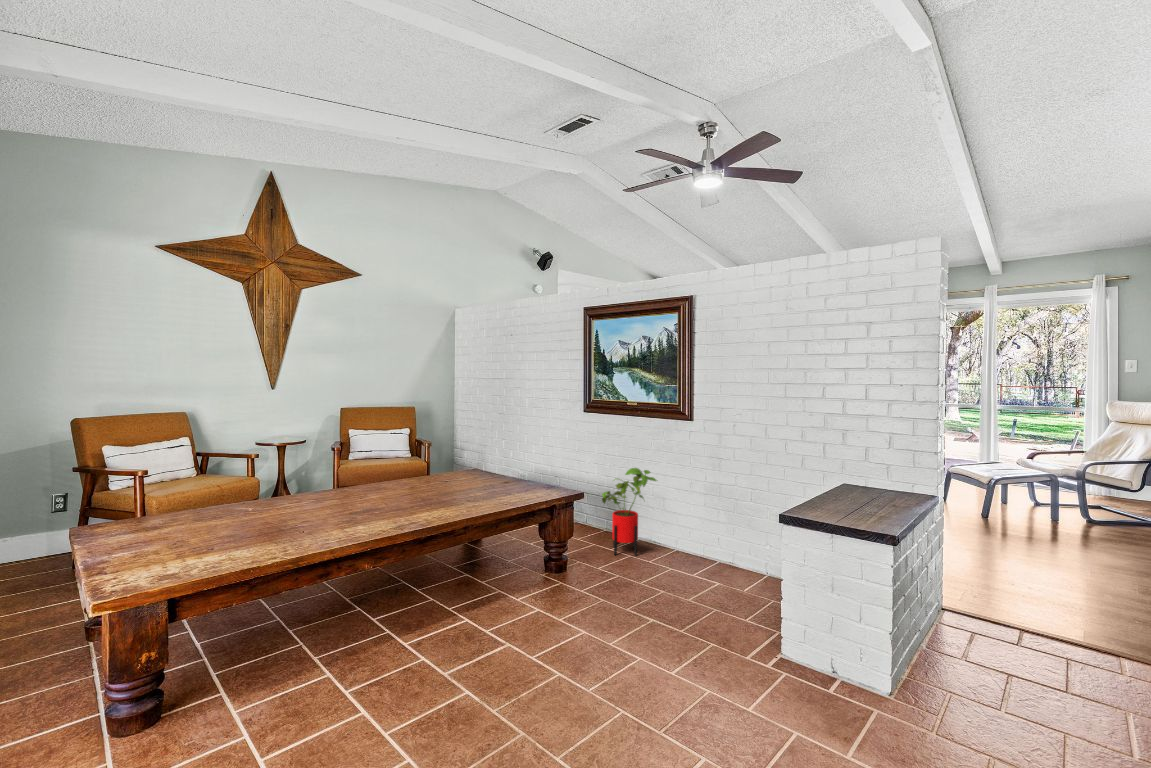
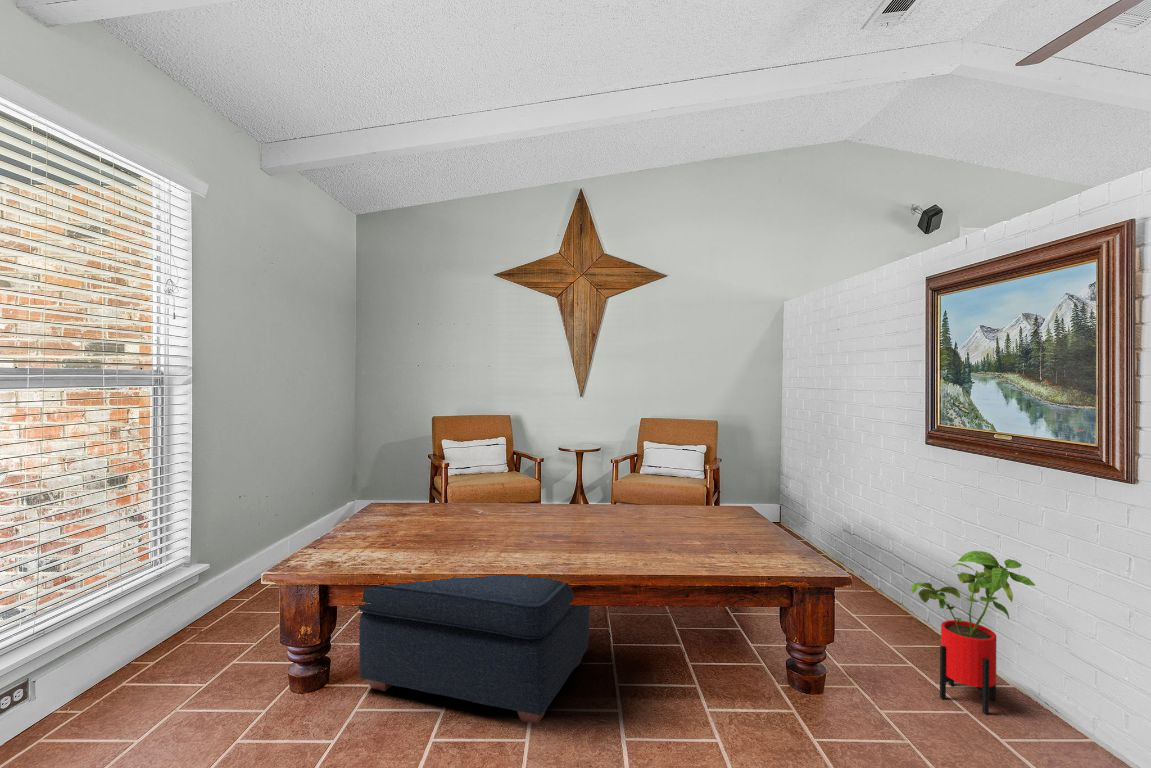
ottoman: none [221,519,425,680] -> present [358,575,590,724]

